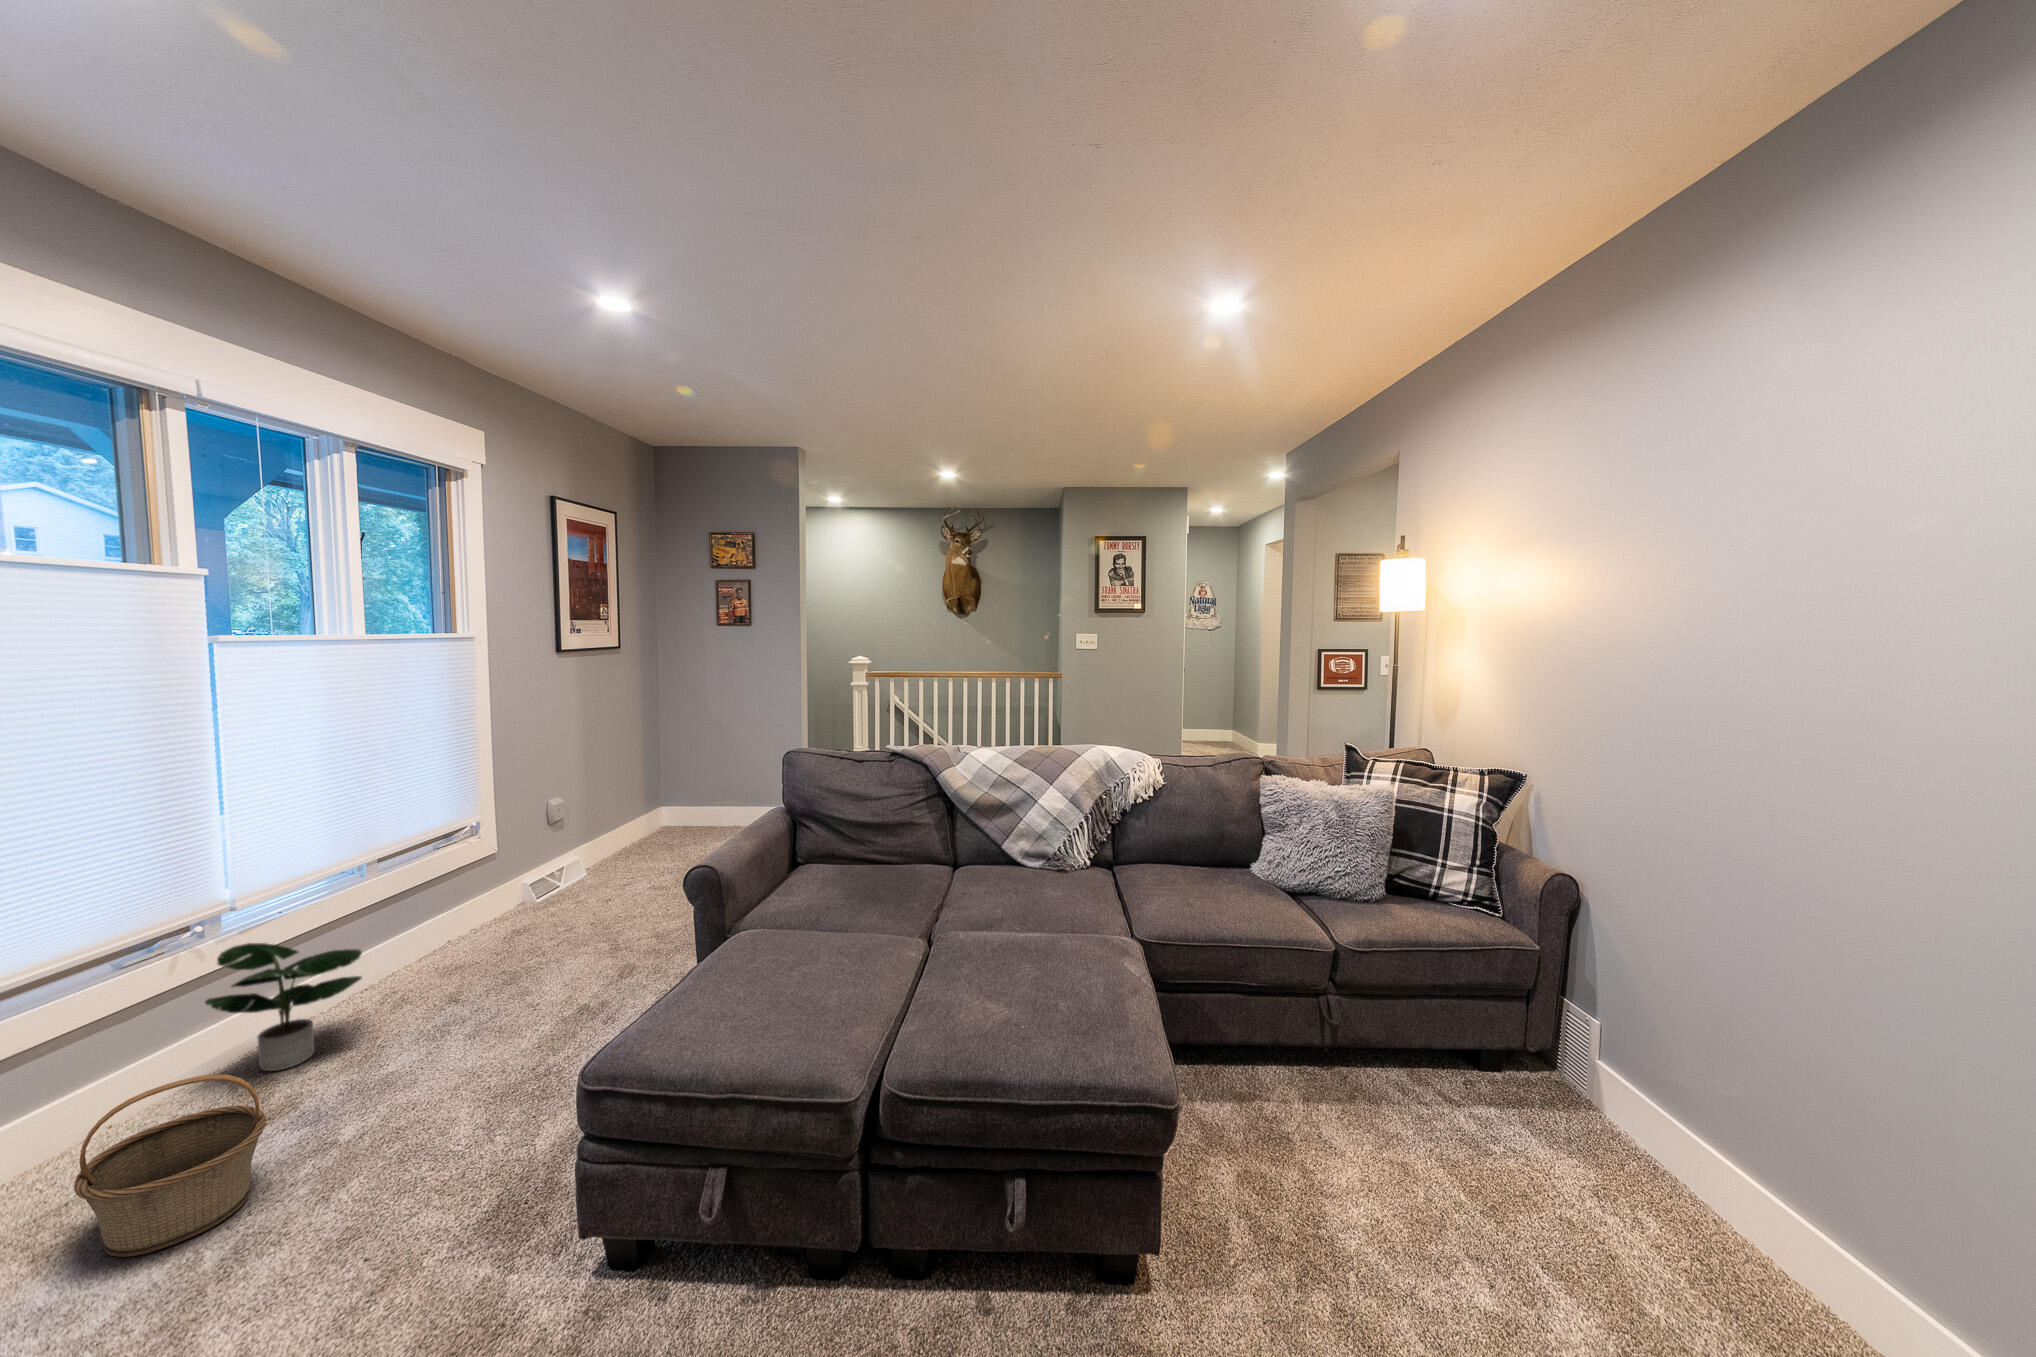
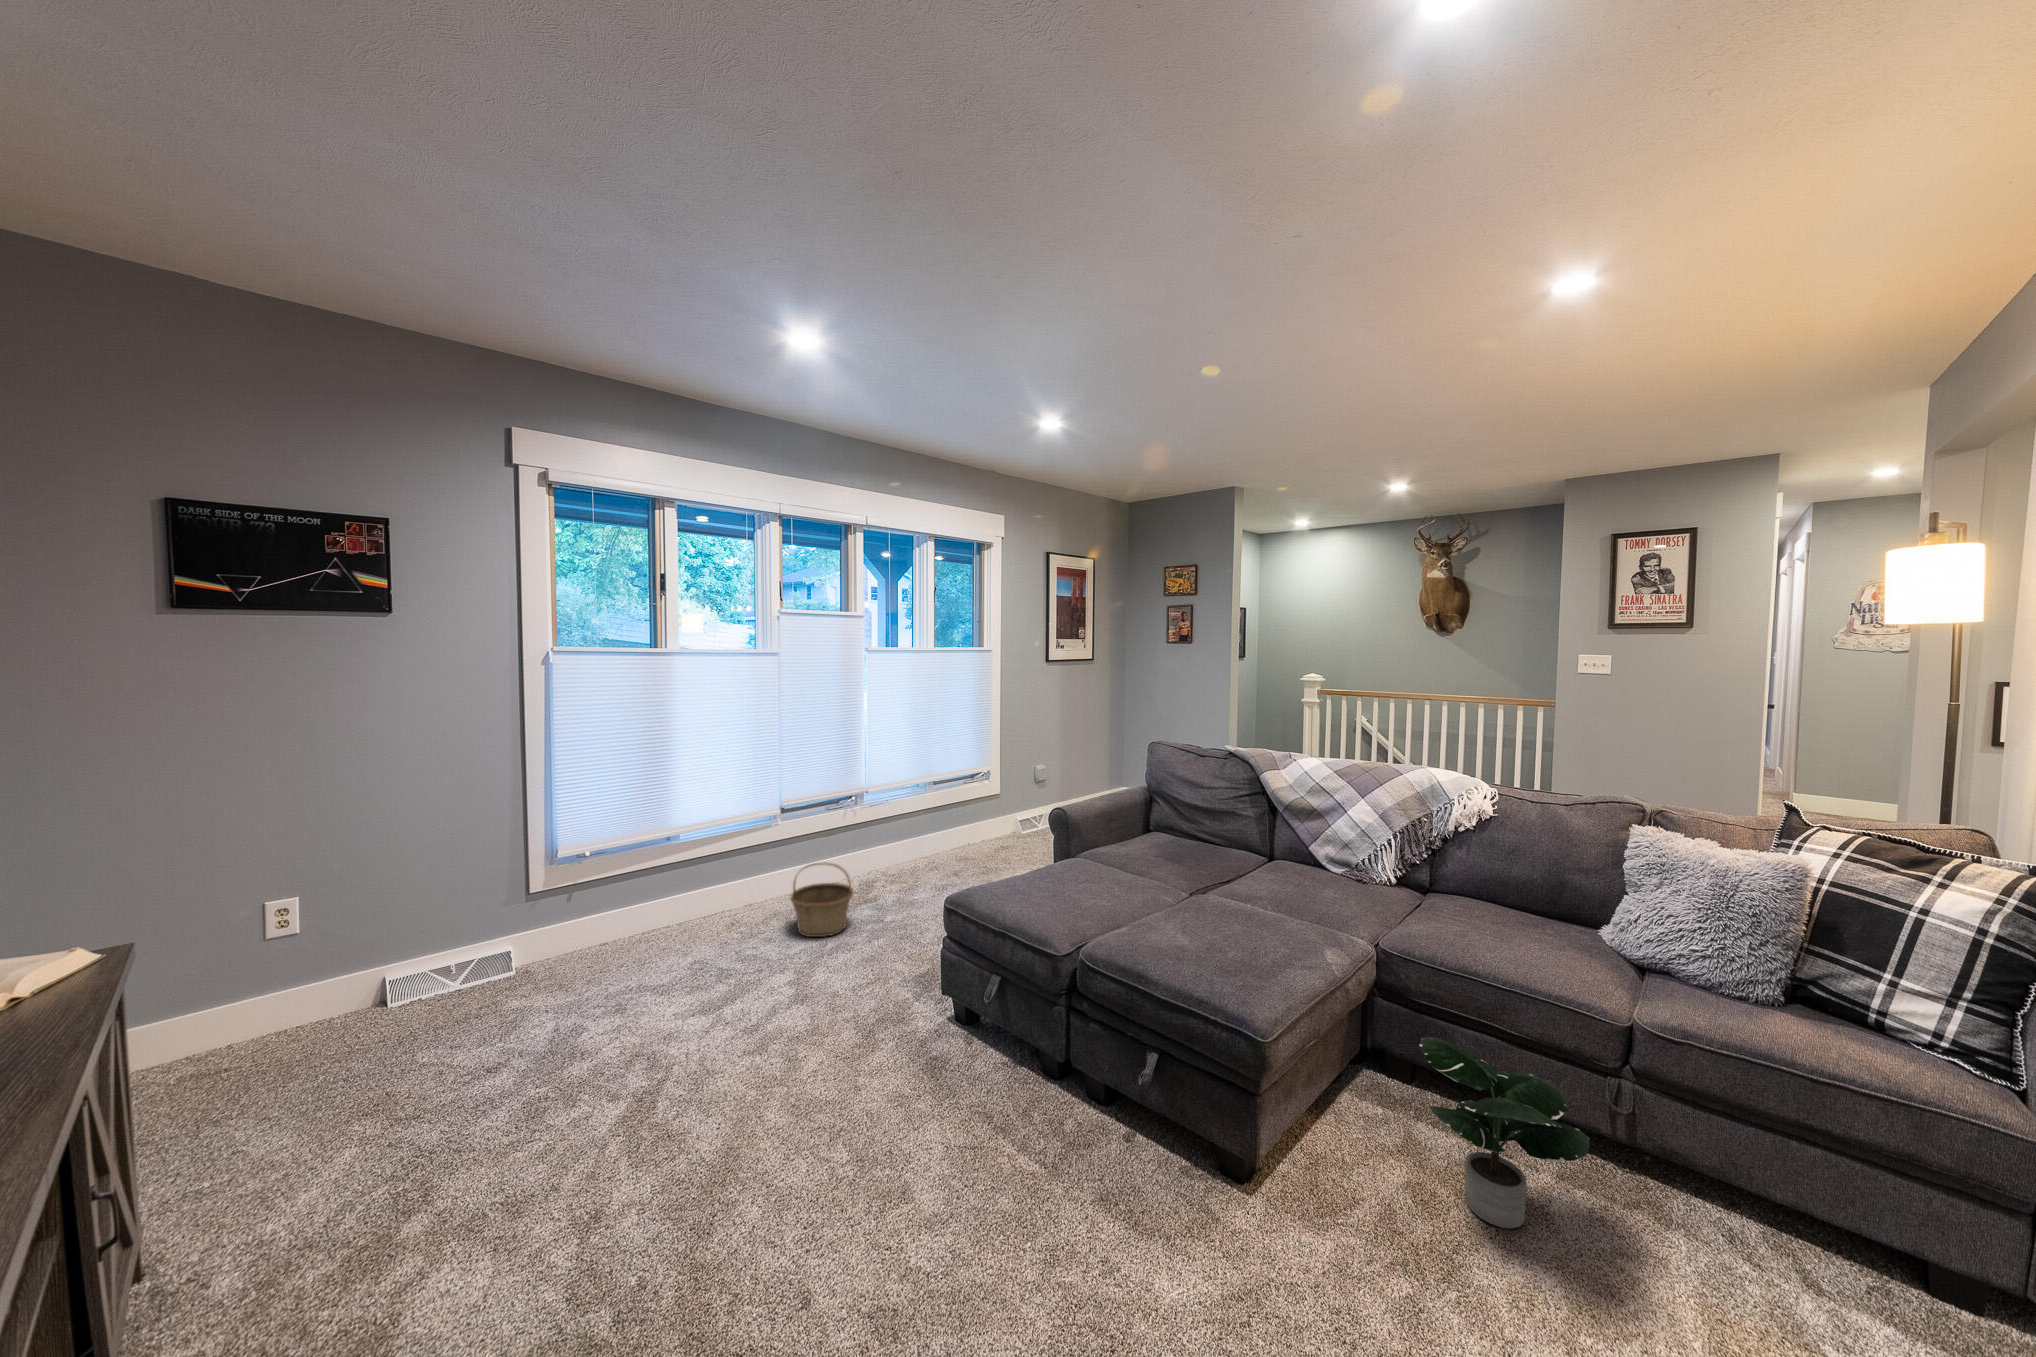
potted plant: present [205,943,362,1071] -> present [1419,1037,1590,1229]

